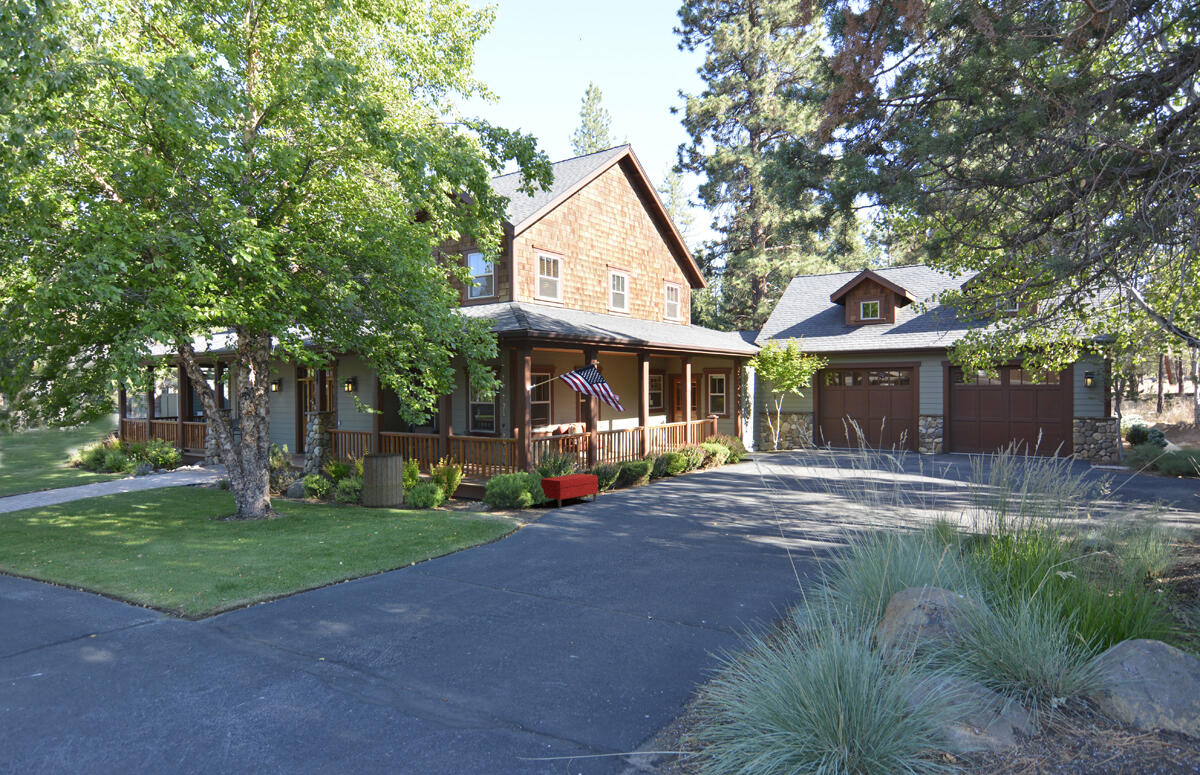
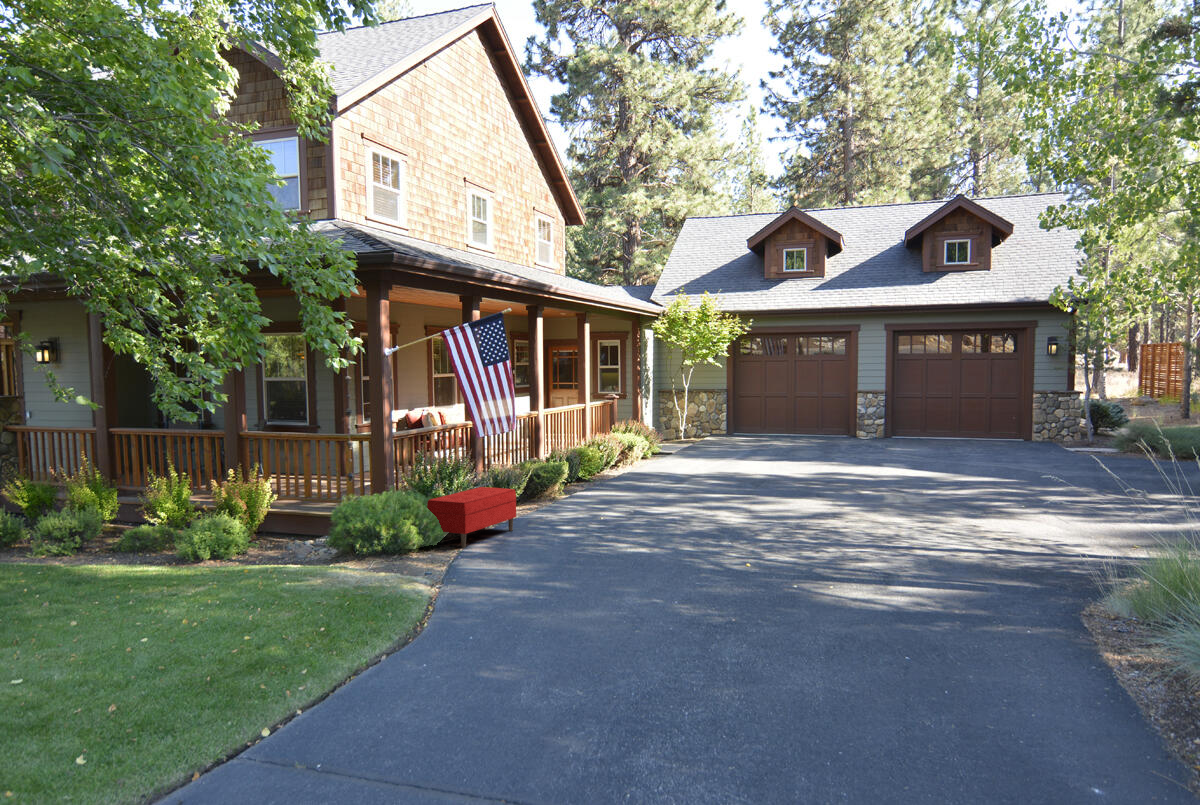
trash can: present [363,453,403,508] -> none [81,463,166,569]

